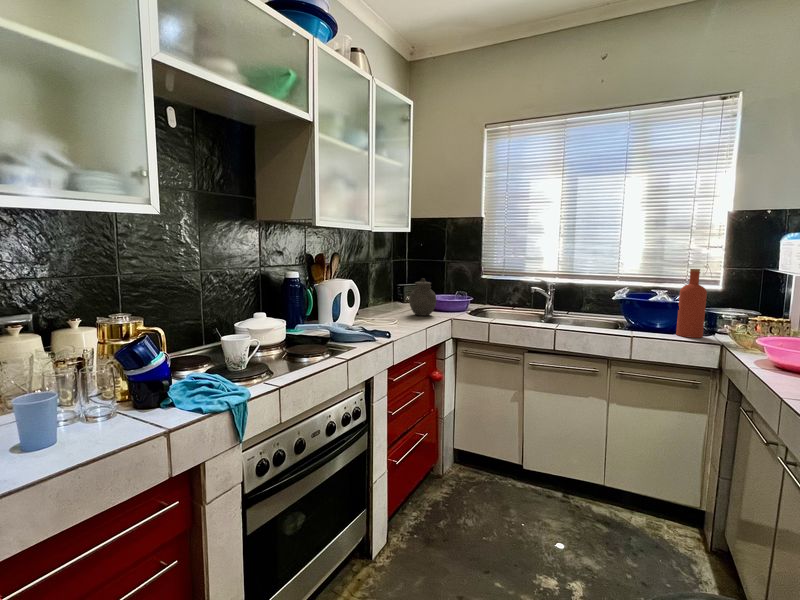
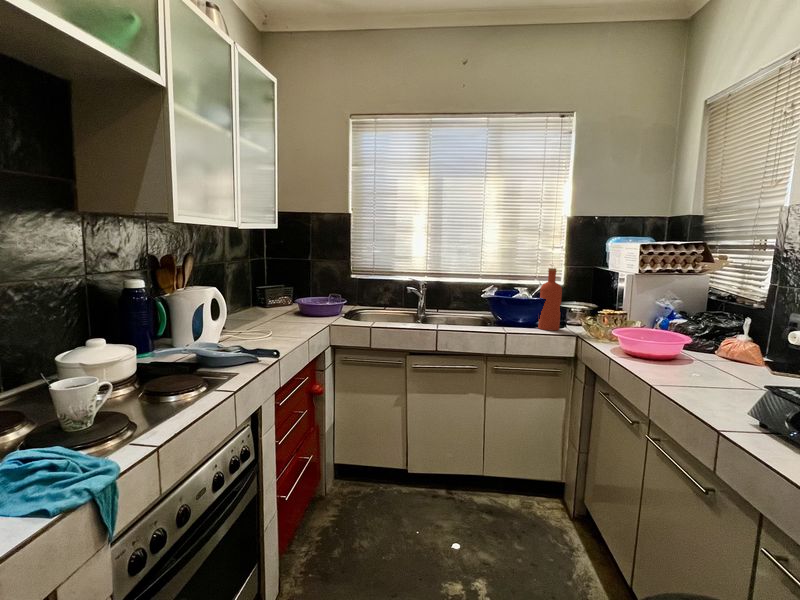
jar: present [409,278,437,316] -> none [279,281,310,323]

